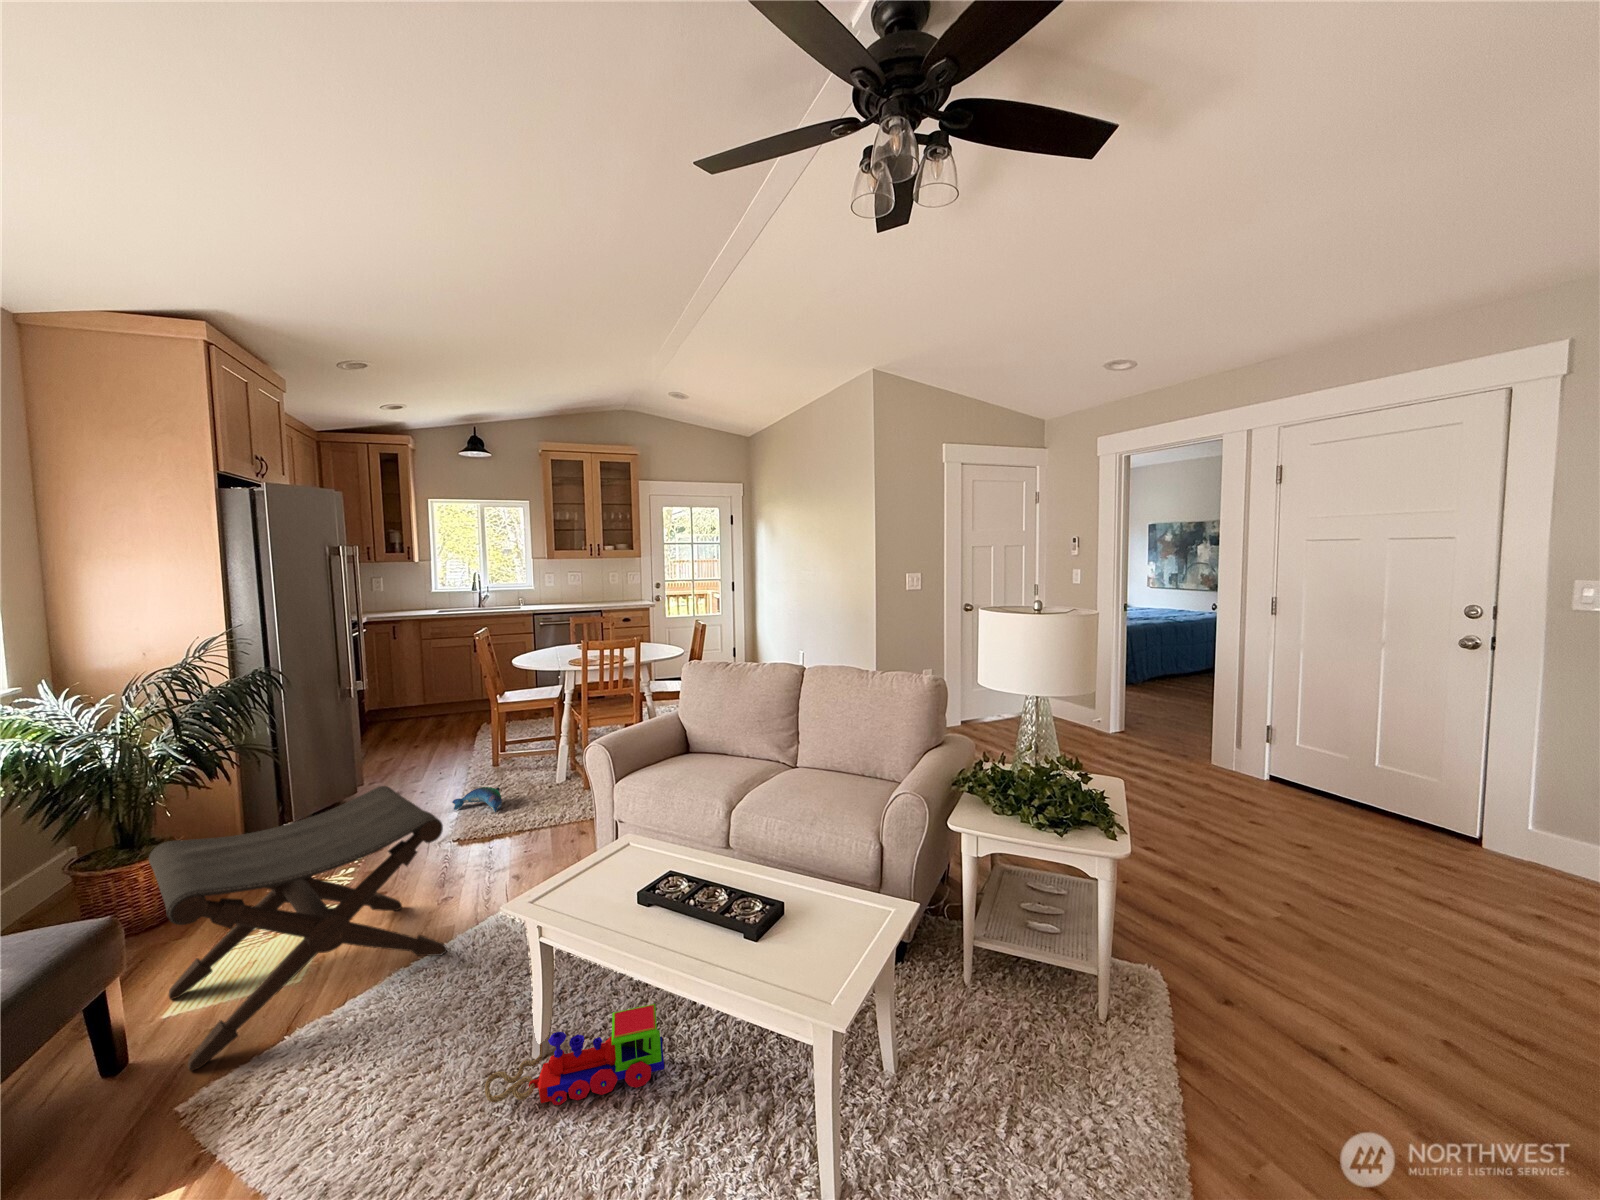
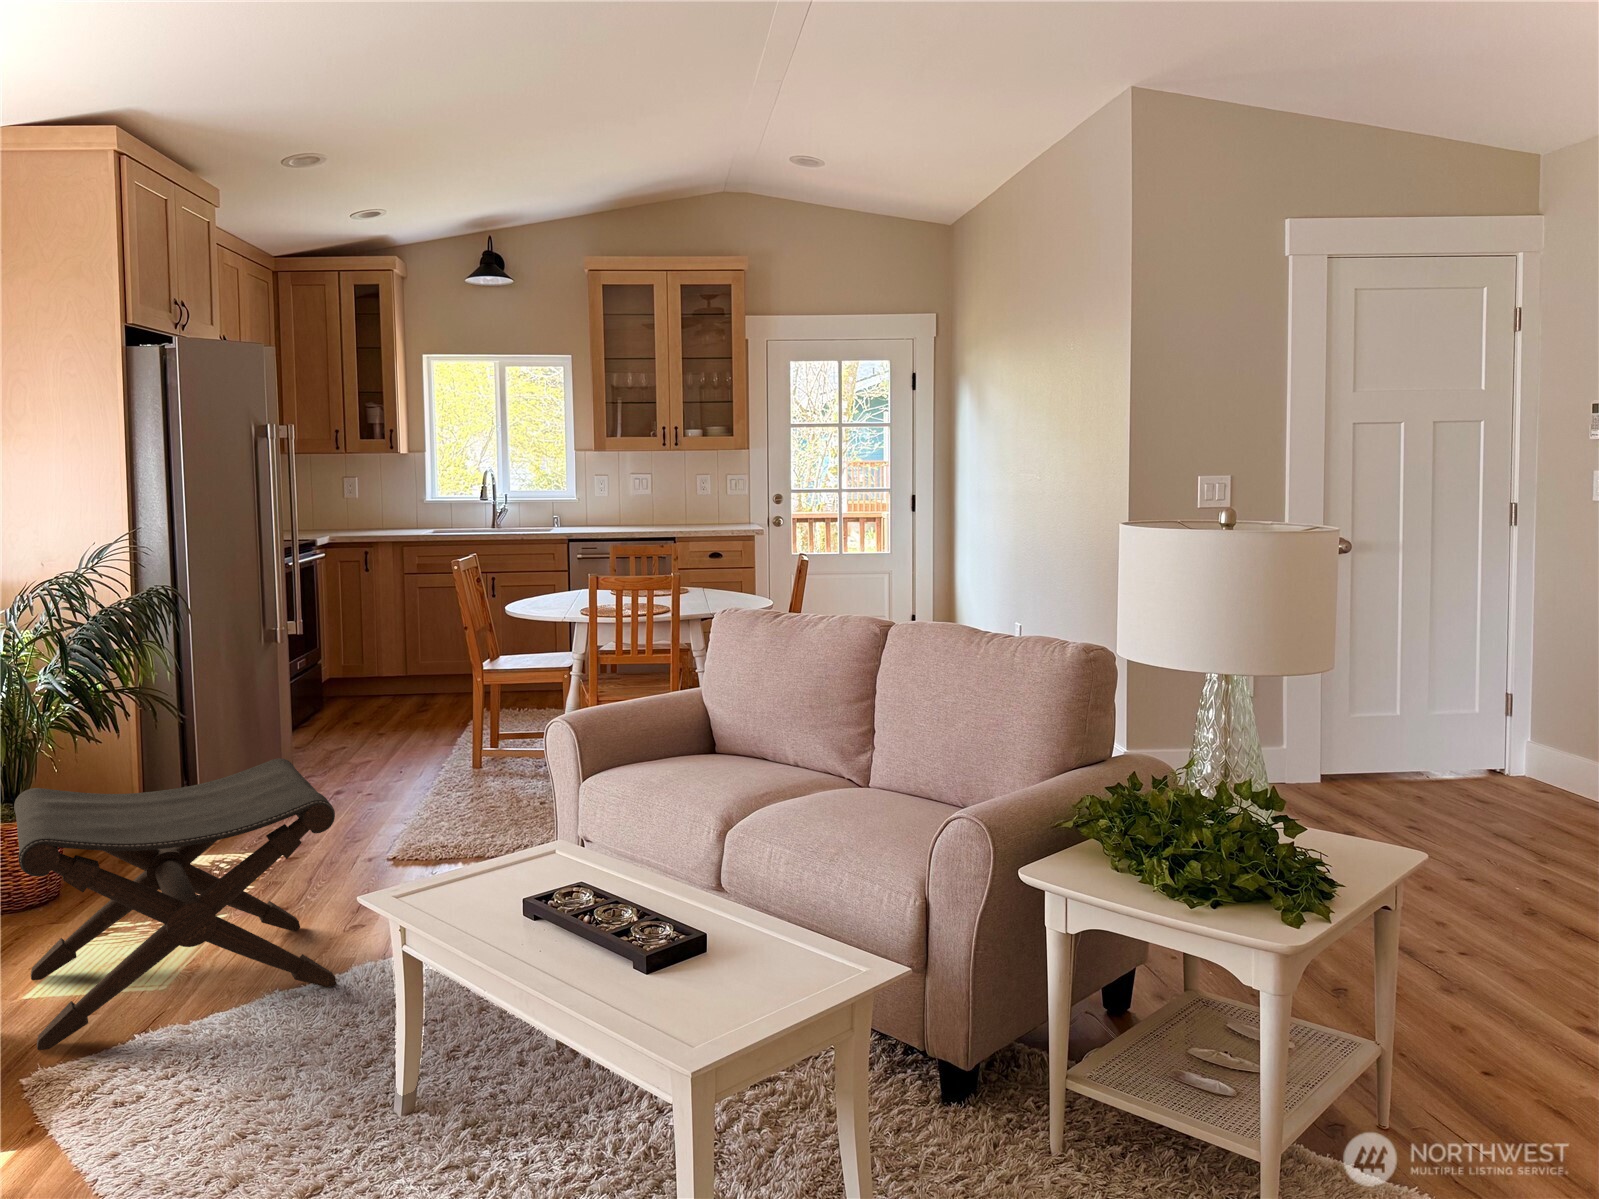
plush toy: present [452,787,502,813] -> none [402,795,467,833]
toy train: present [485,1004,664,1105] -> none [324,1067,547,1163]

